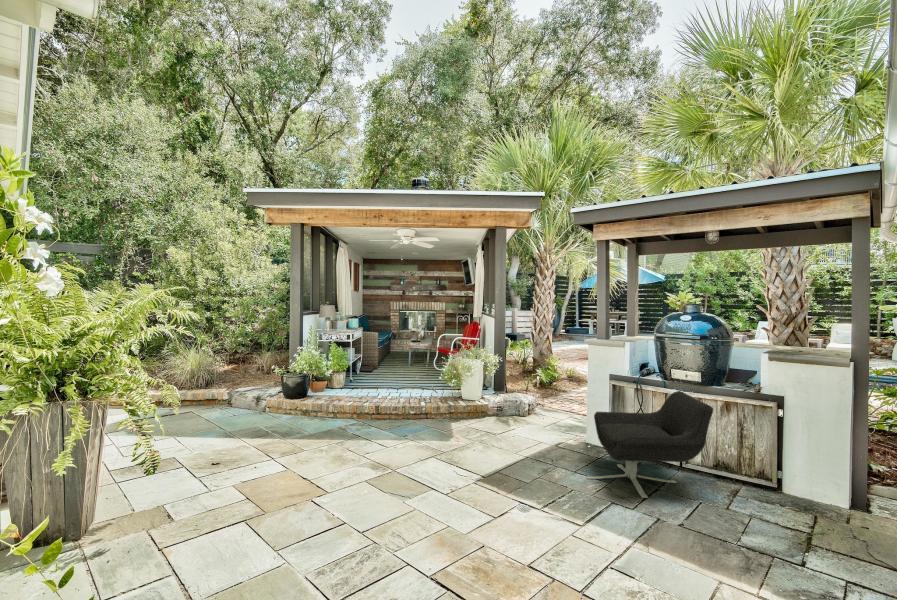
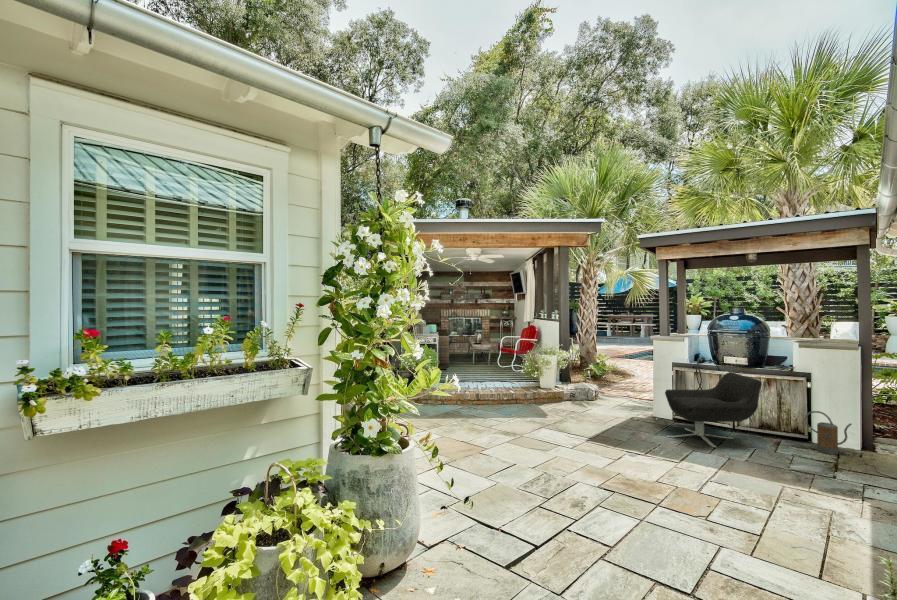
watering can: none [770,451,835,515] -> present [804,411,852,454]

